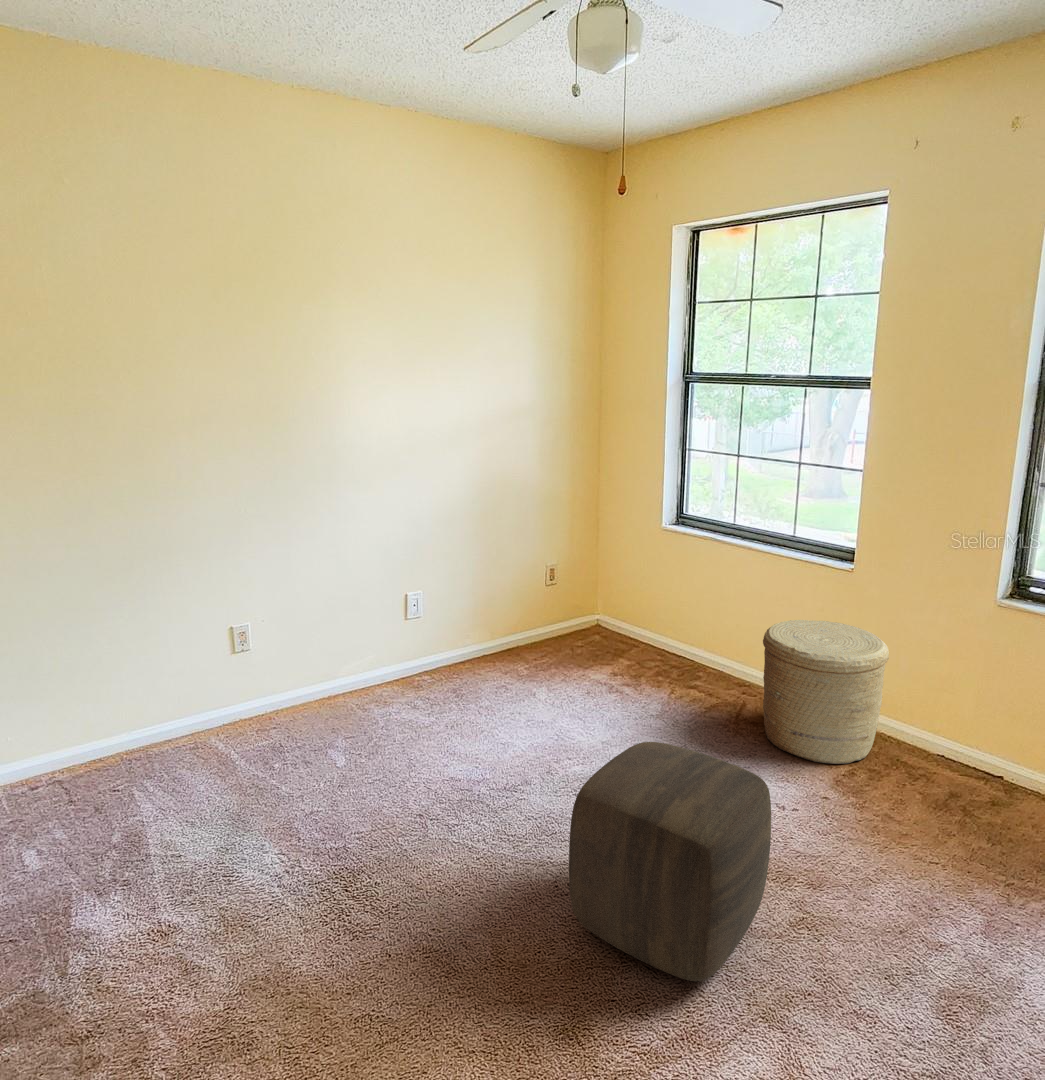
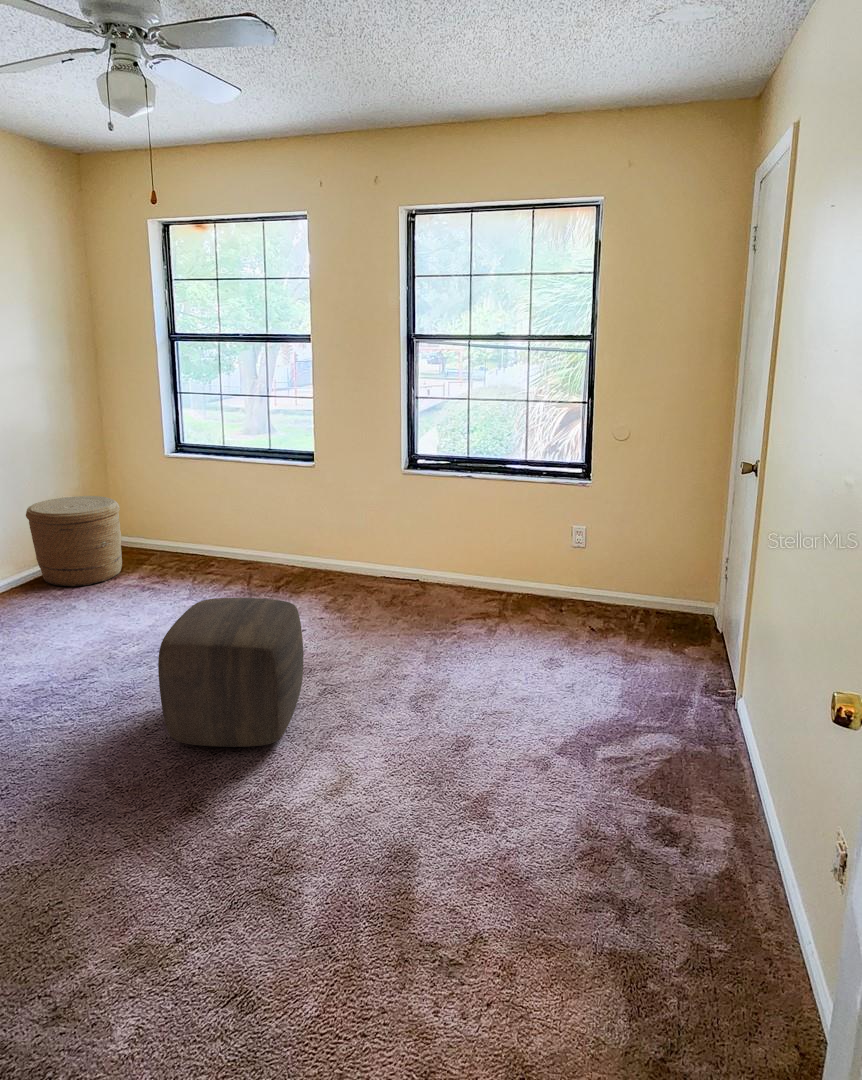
woven basket: present [763,620,889,764] -> present [26,496,122,586]

